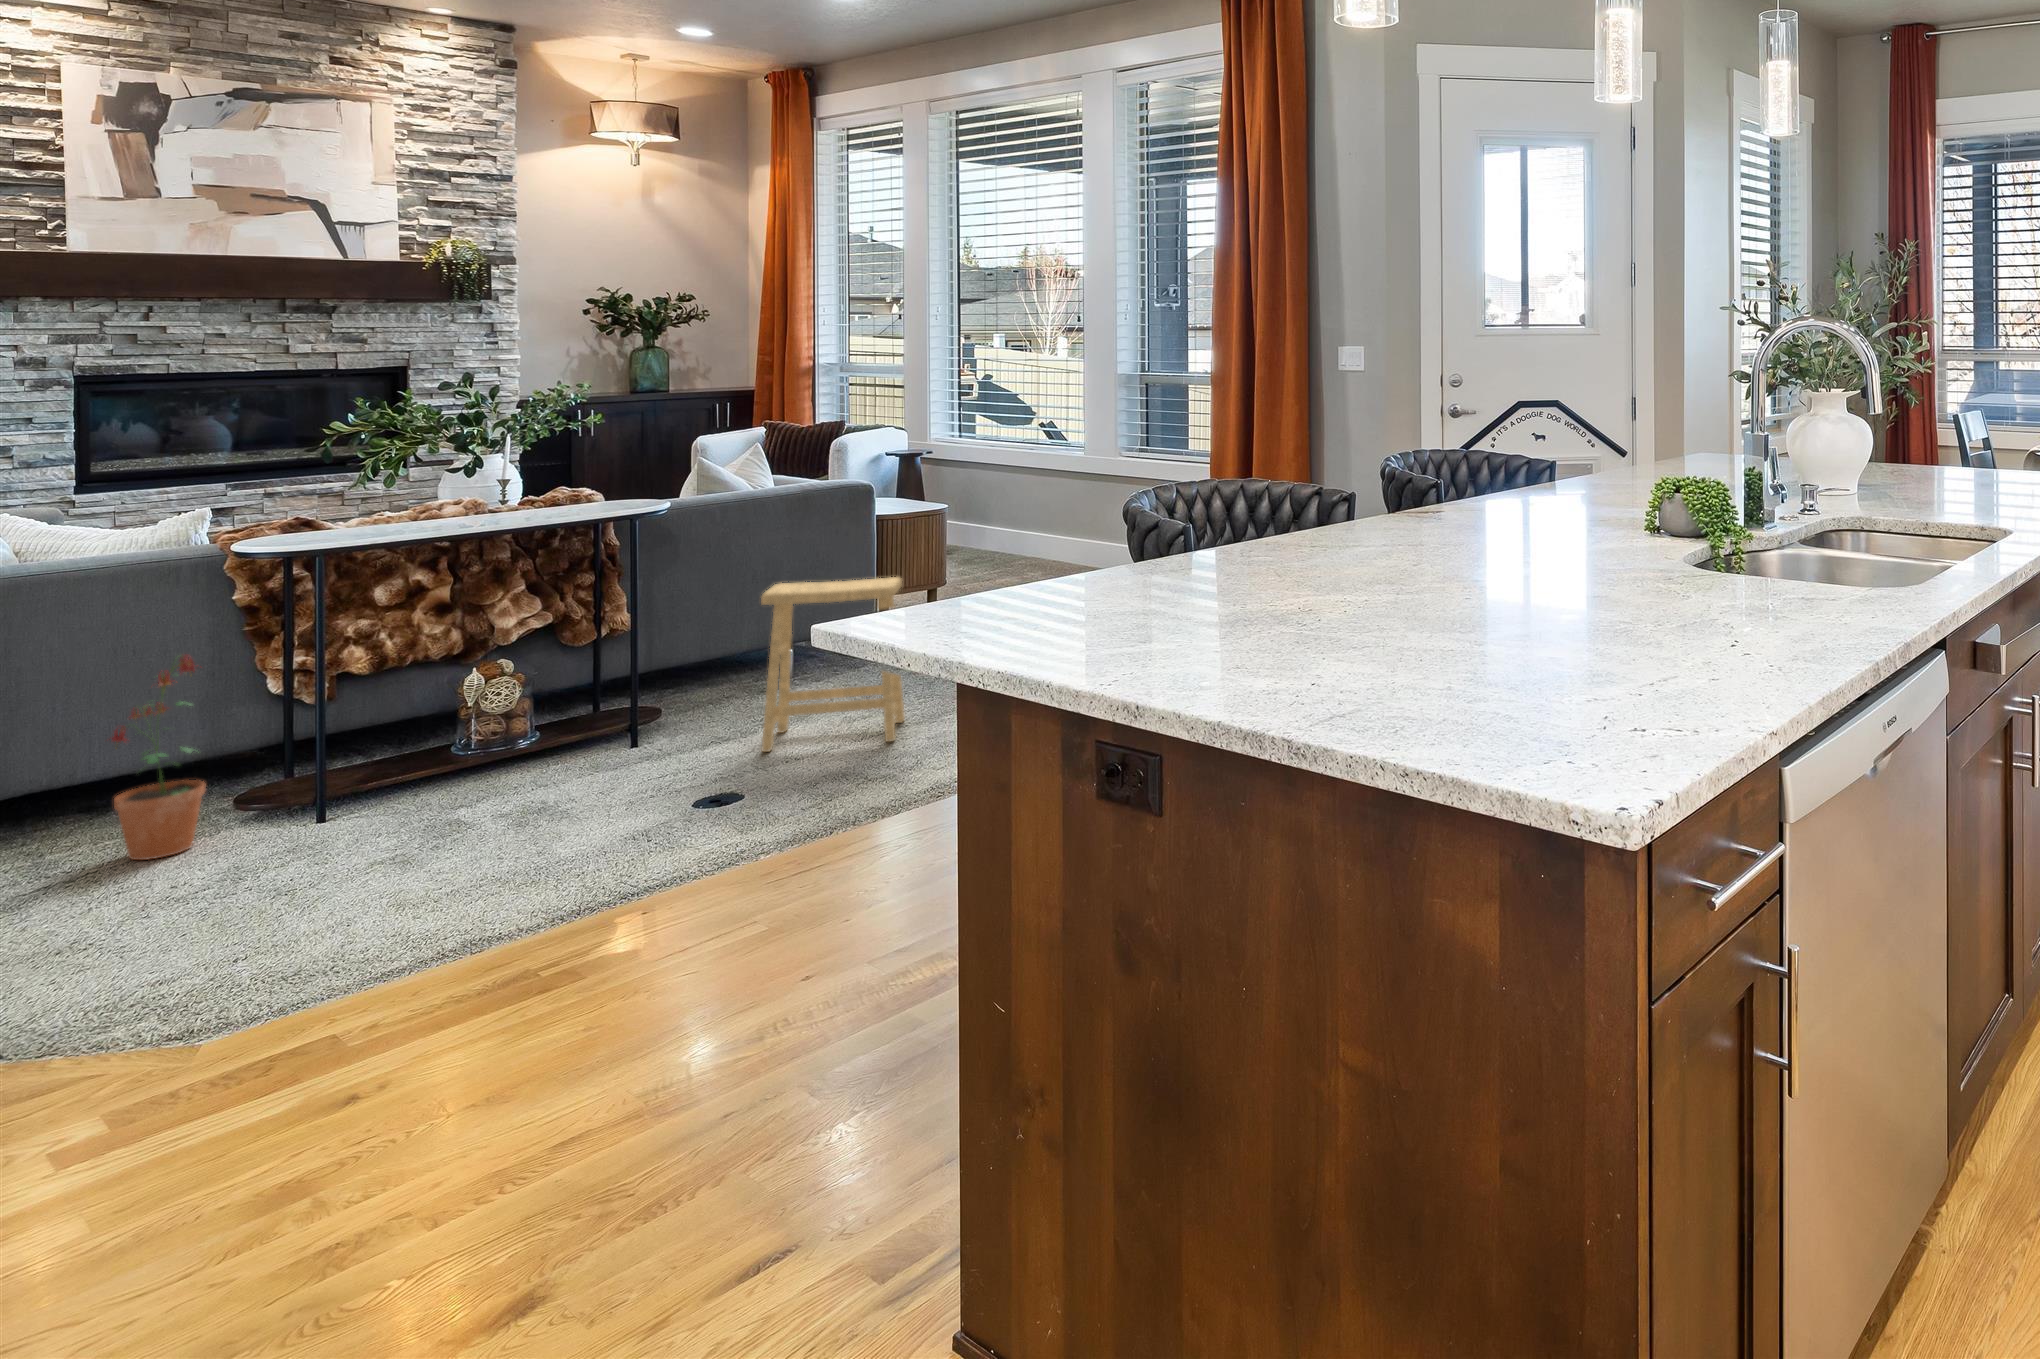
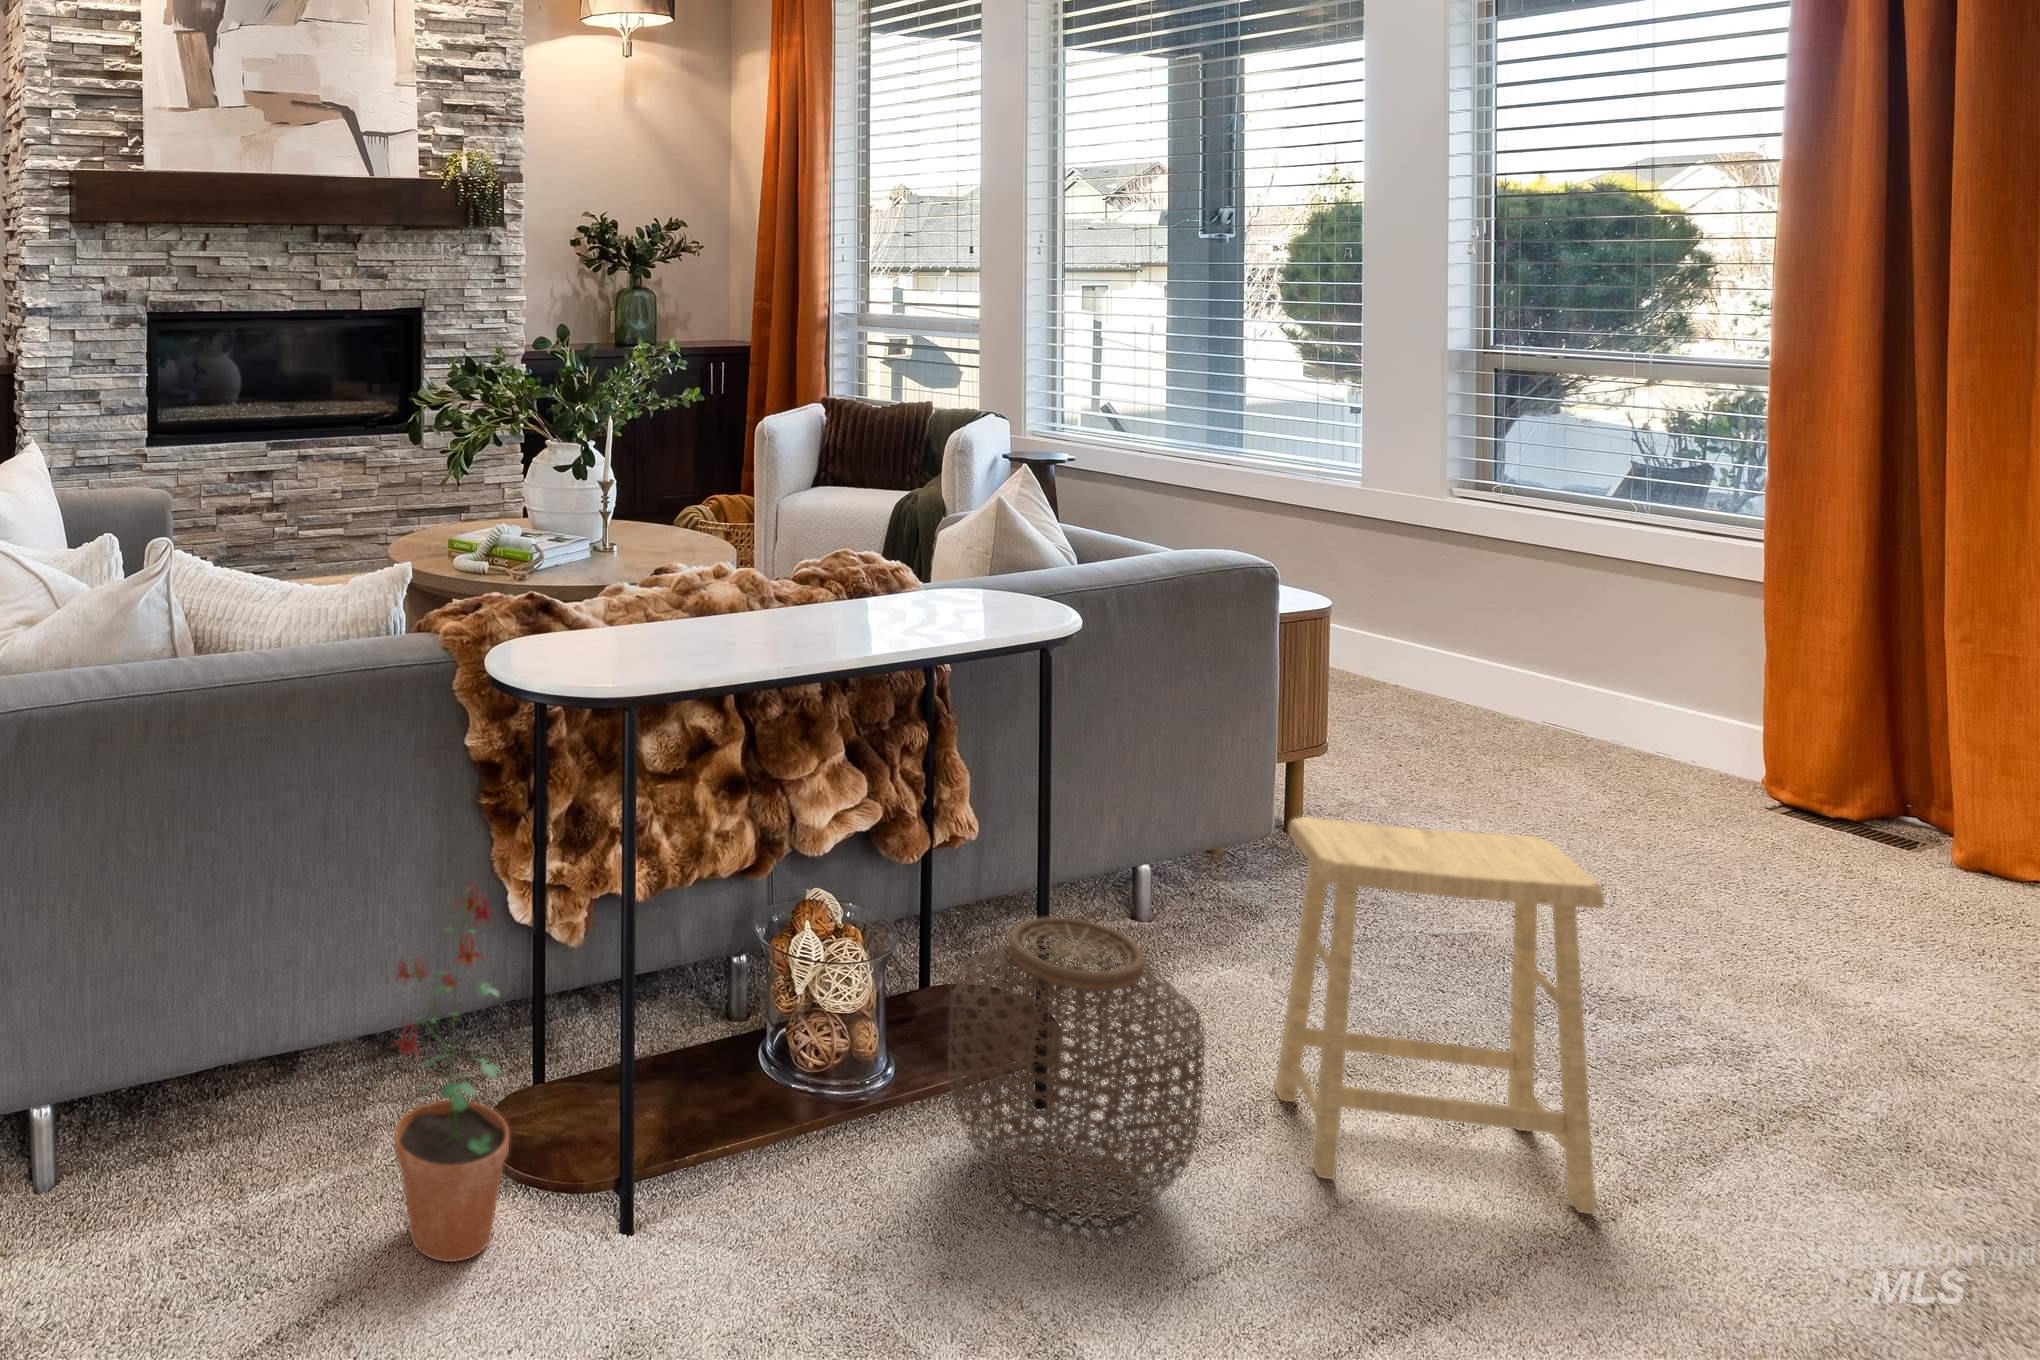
woven basket: none [534,642,682,785] -> present [948,917,1205,1221]

